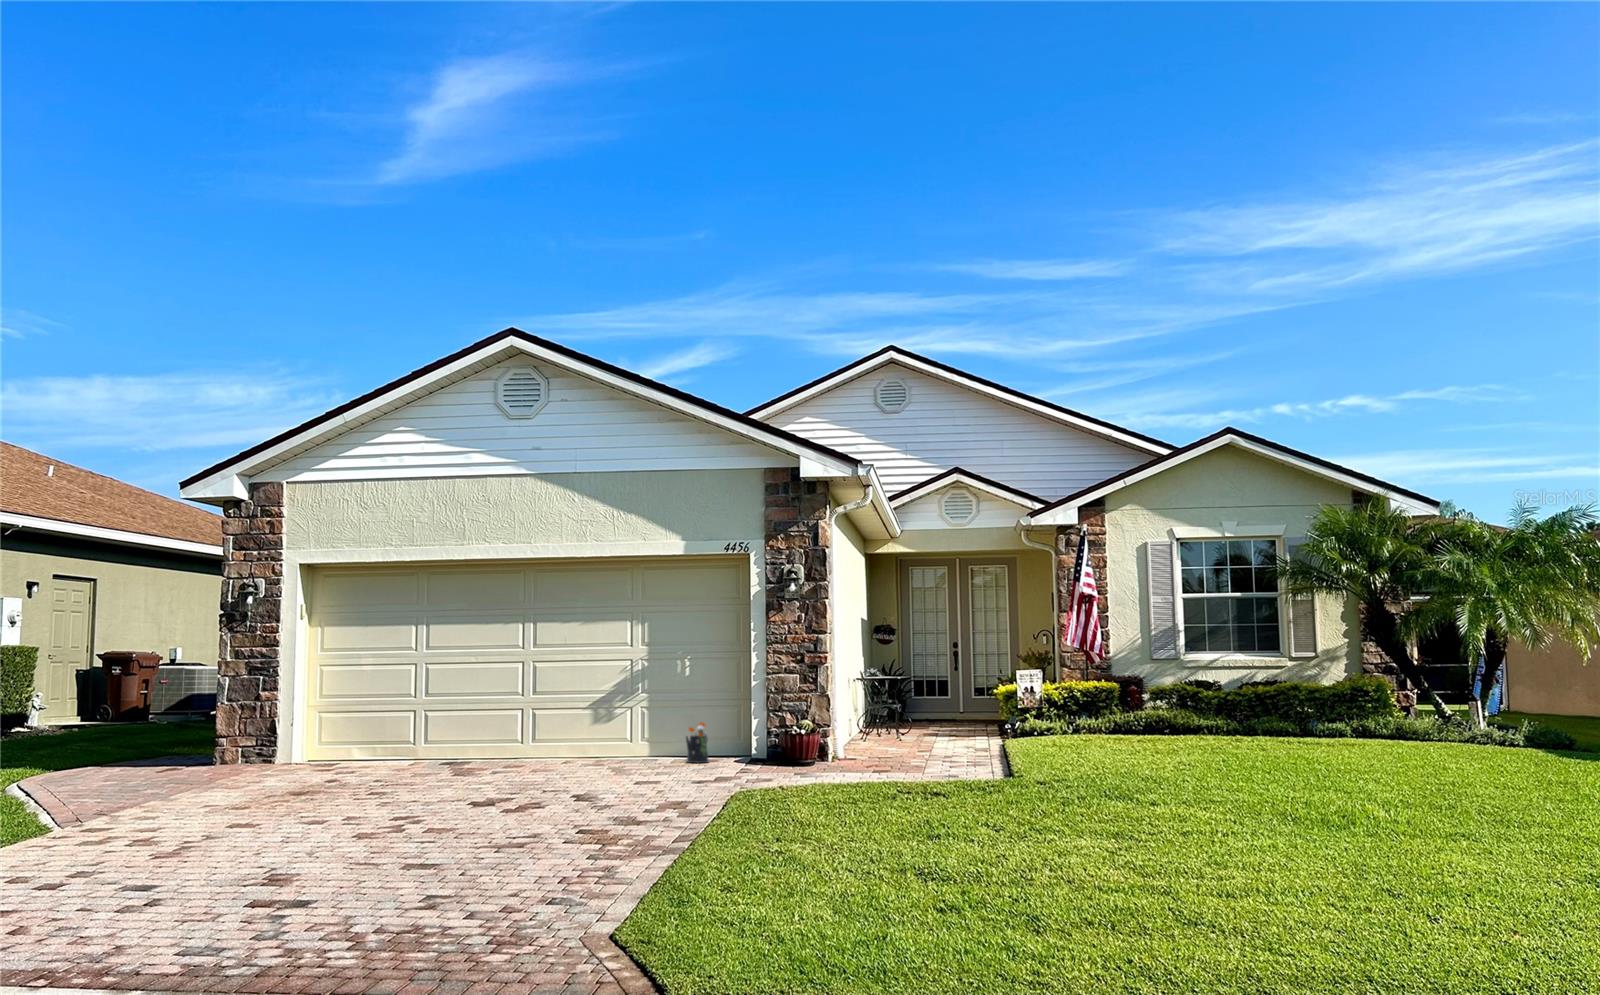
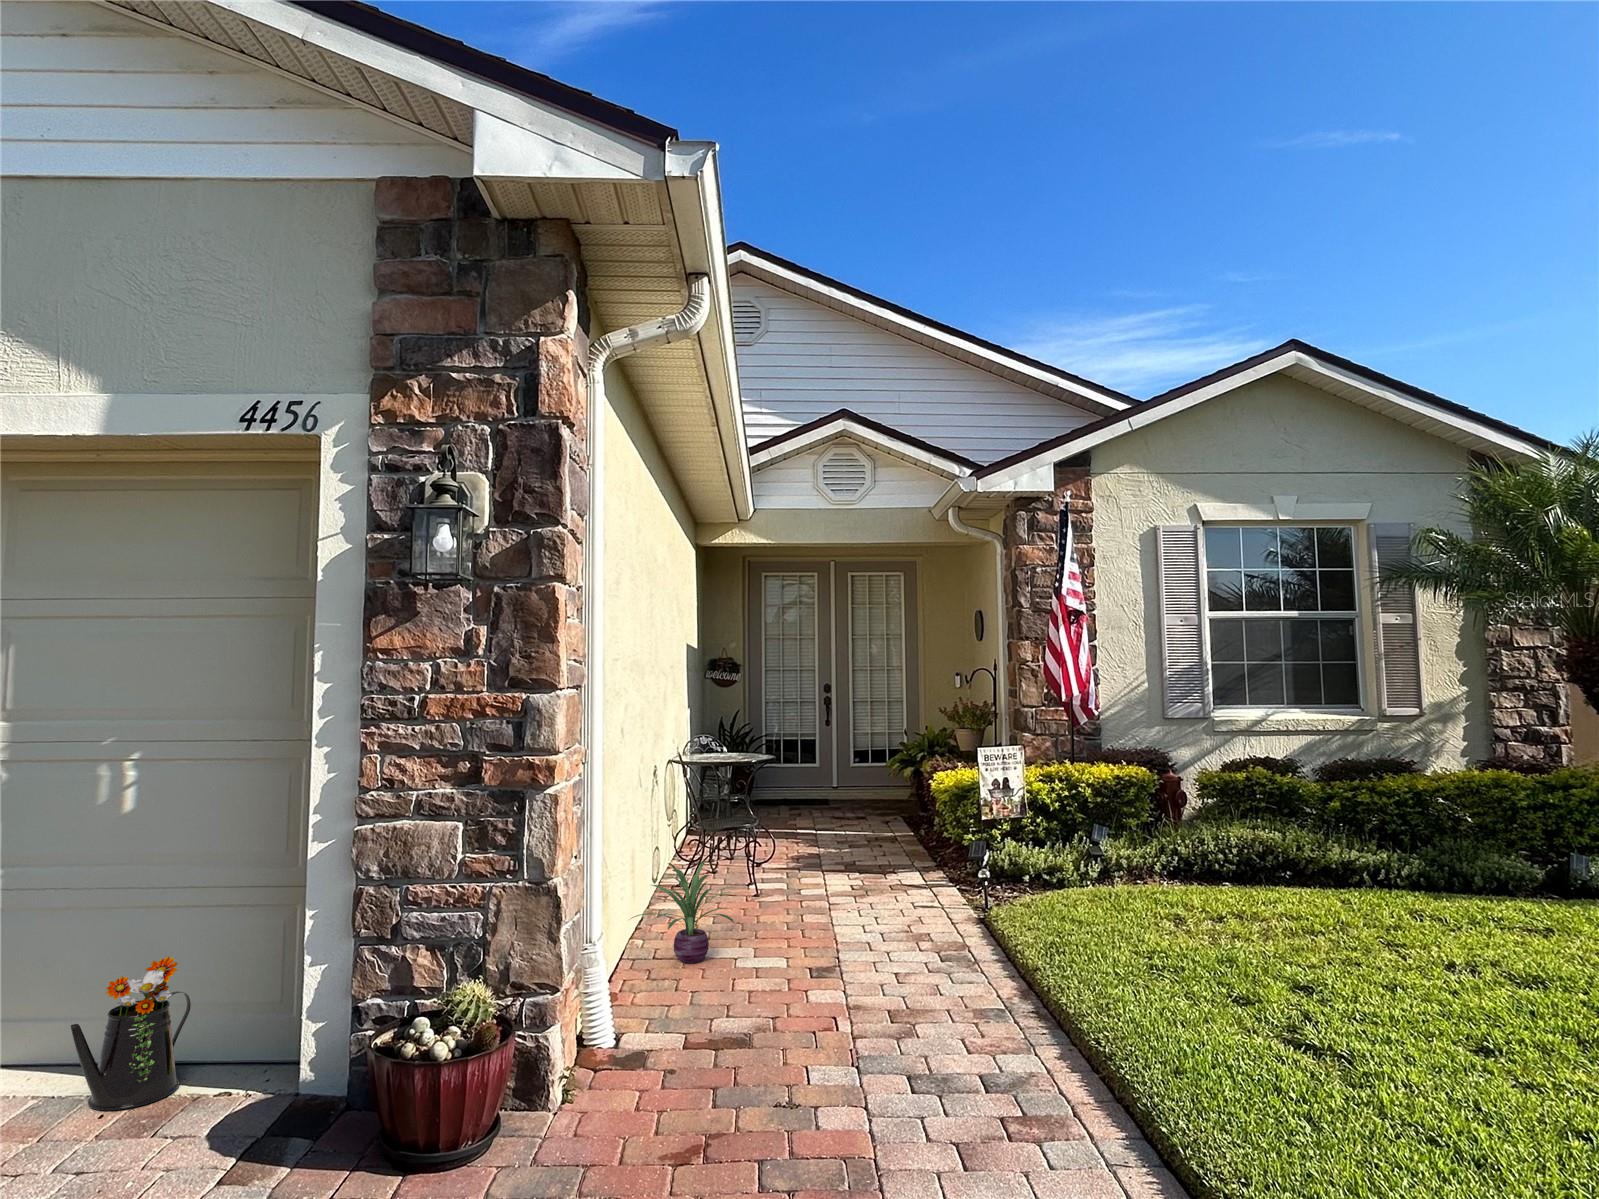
decorative plant: none [843,713,889,755] -> present [631,861,734,964]

